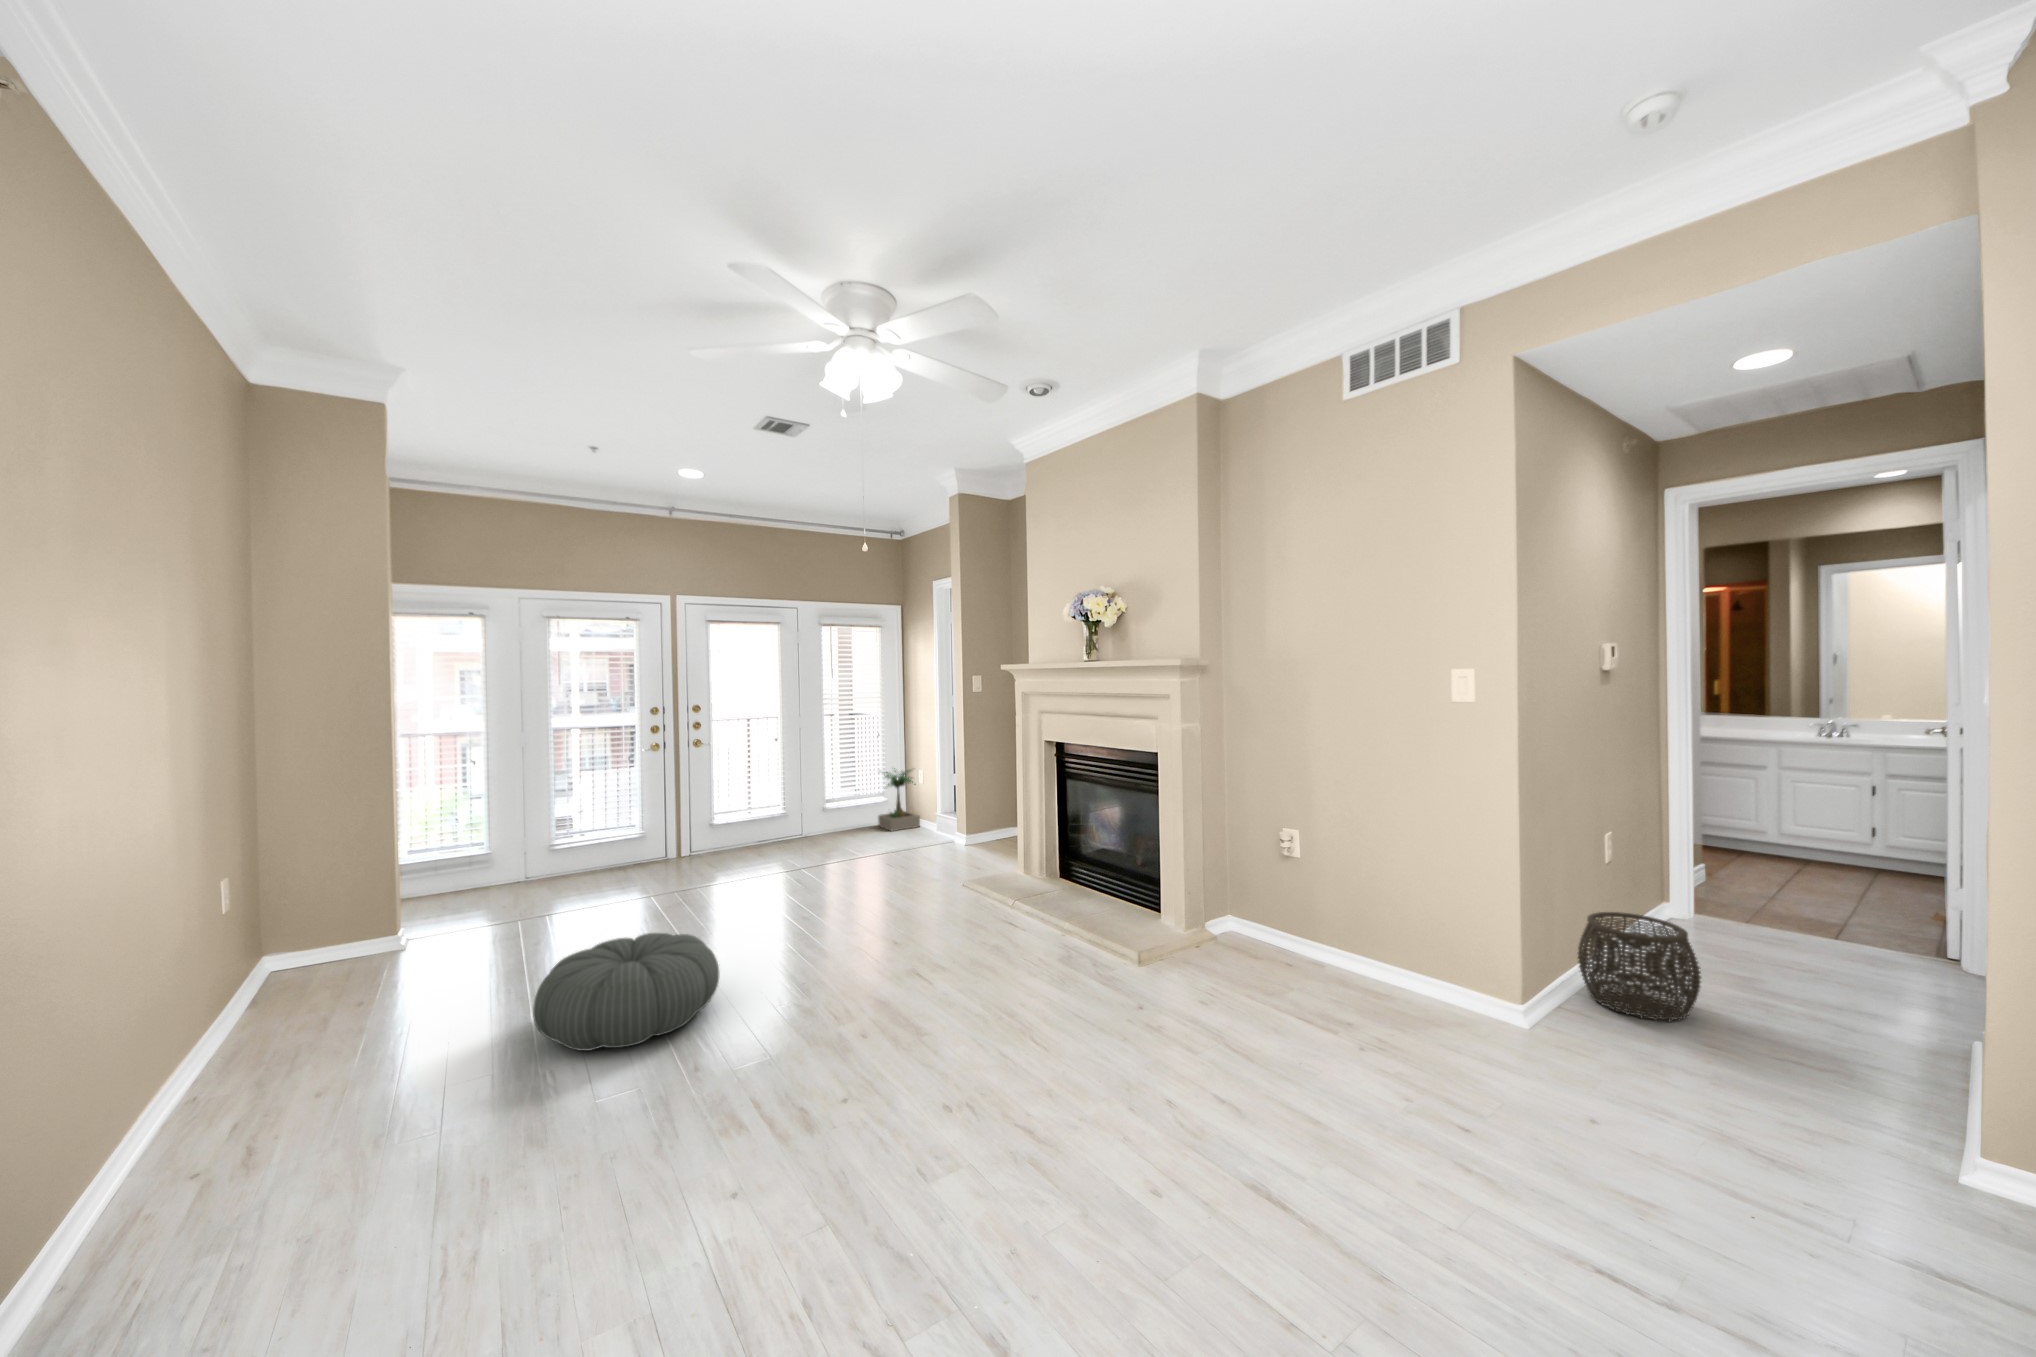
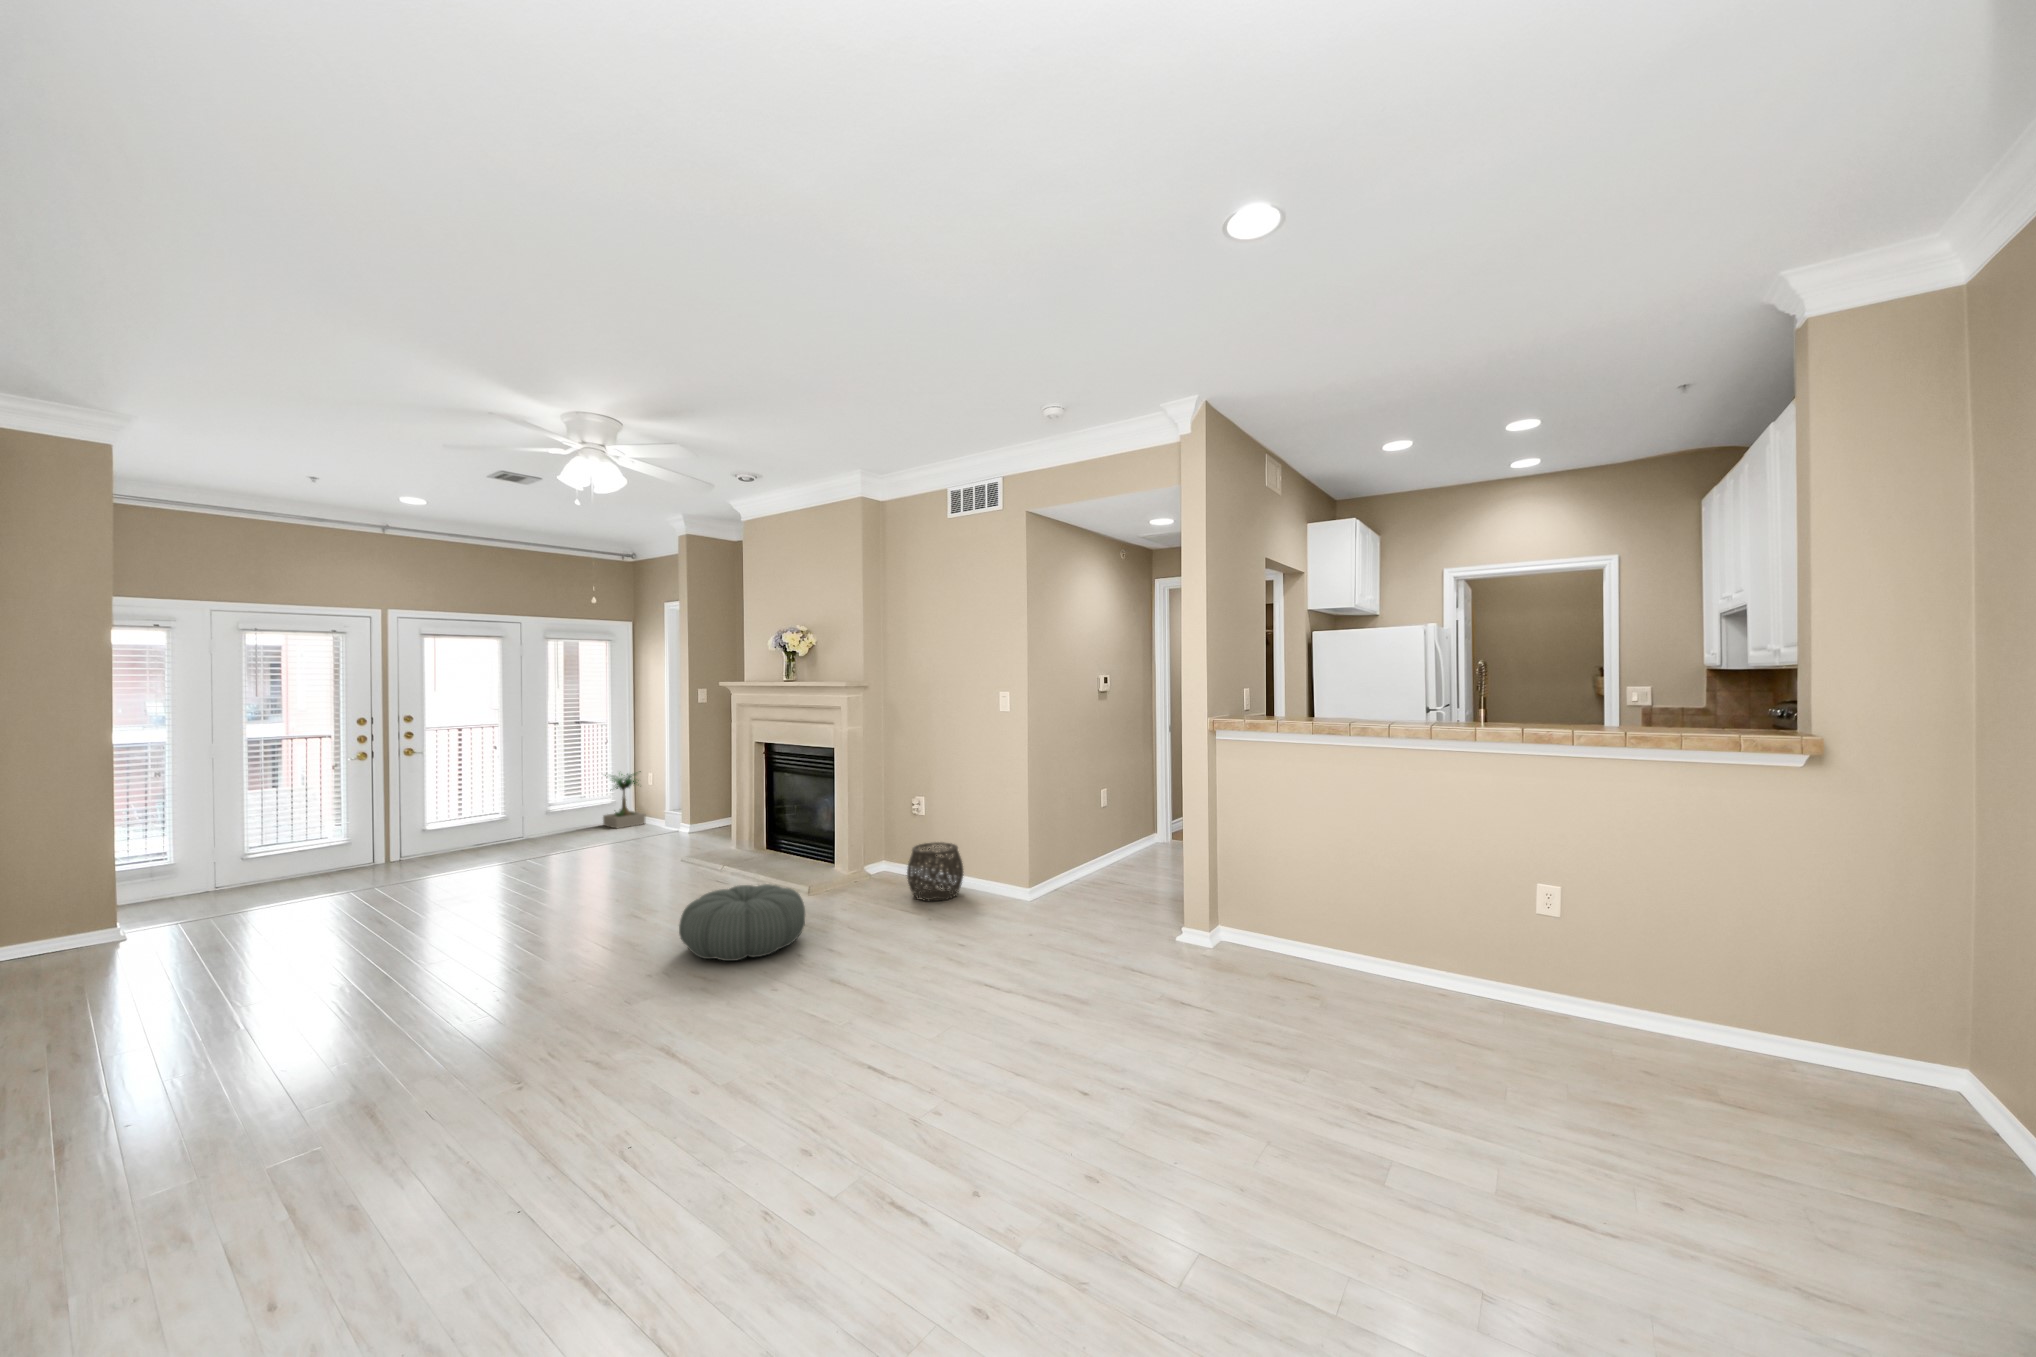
woven basket: present [1577,912,1701,1021] -> present [907,842,963,901]
pouf: present [533,933,719,1051] -> present [679,884,805,961]

